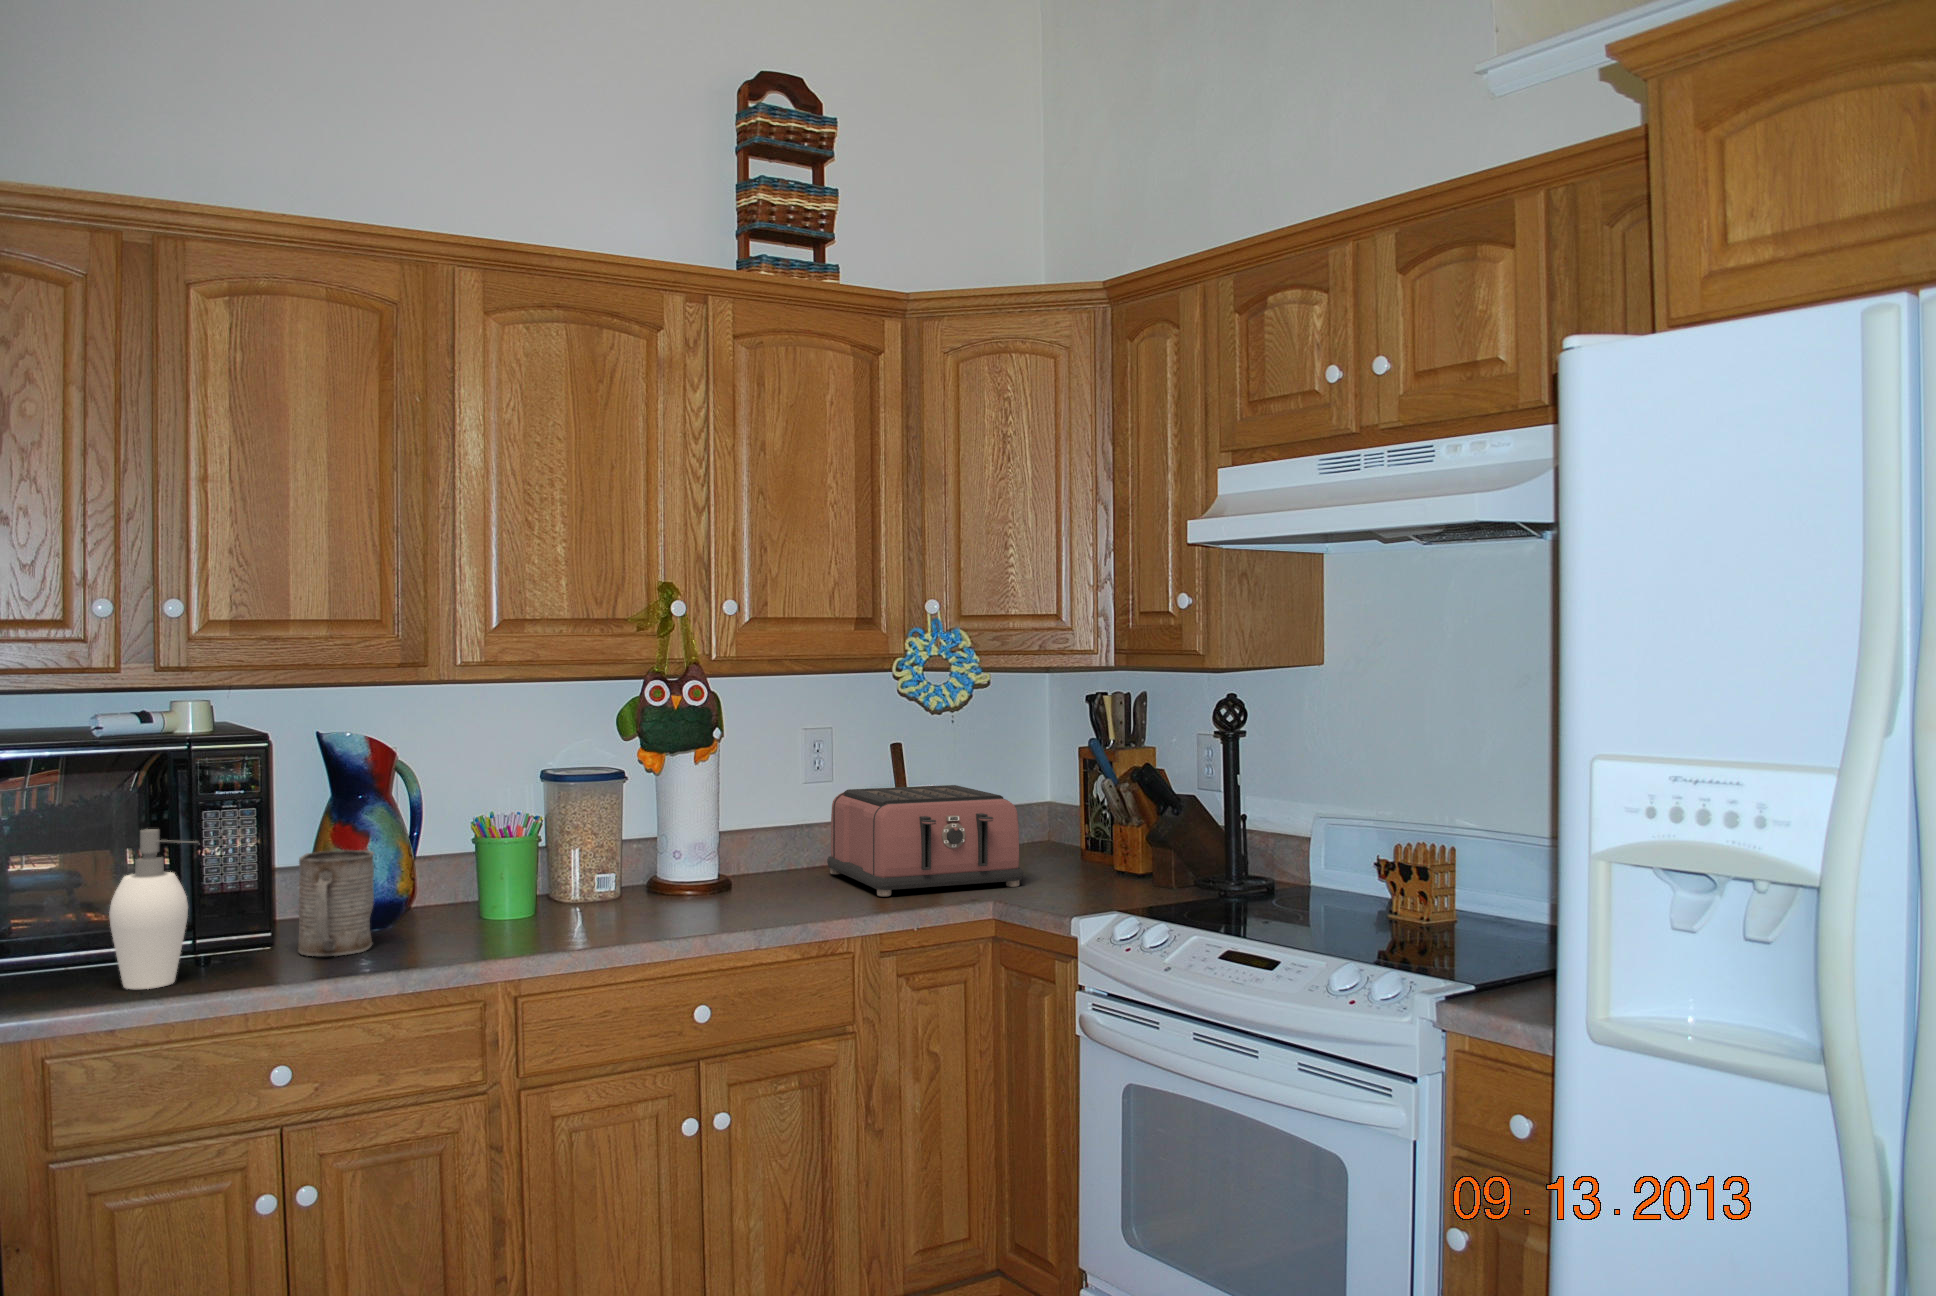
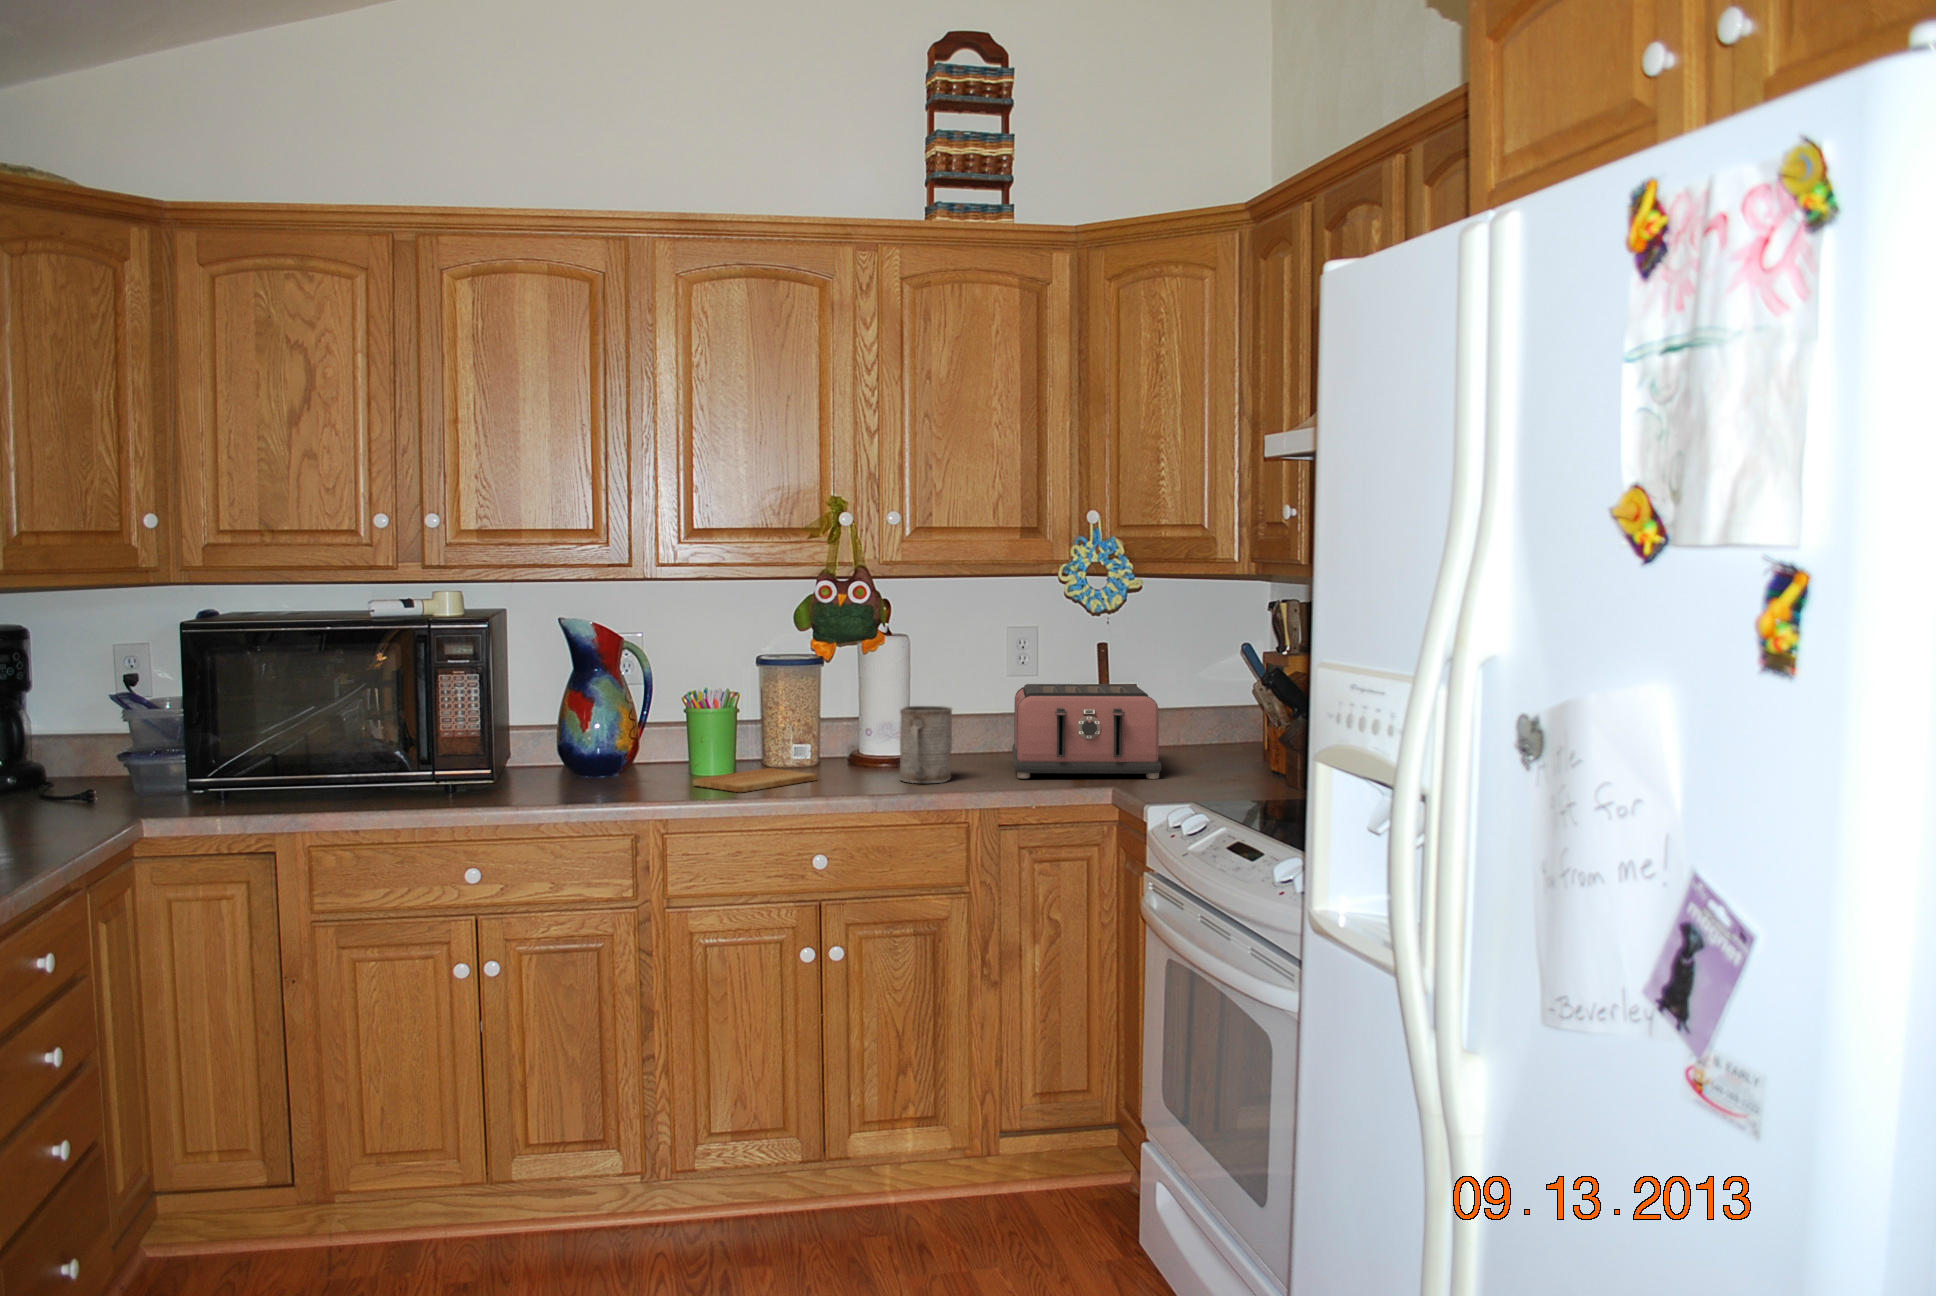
soap dispenser: present [109,829,197,989] -> none [391,684,445,799]
mug: present [298,850,374,956] -> present [900,706,952,783]
cutting board: none [515,906,655,940] -> present [693,768,817,792]

